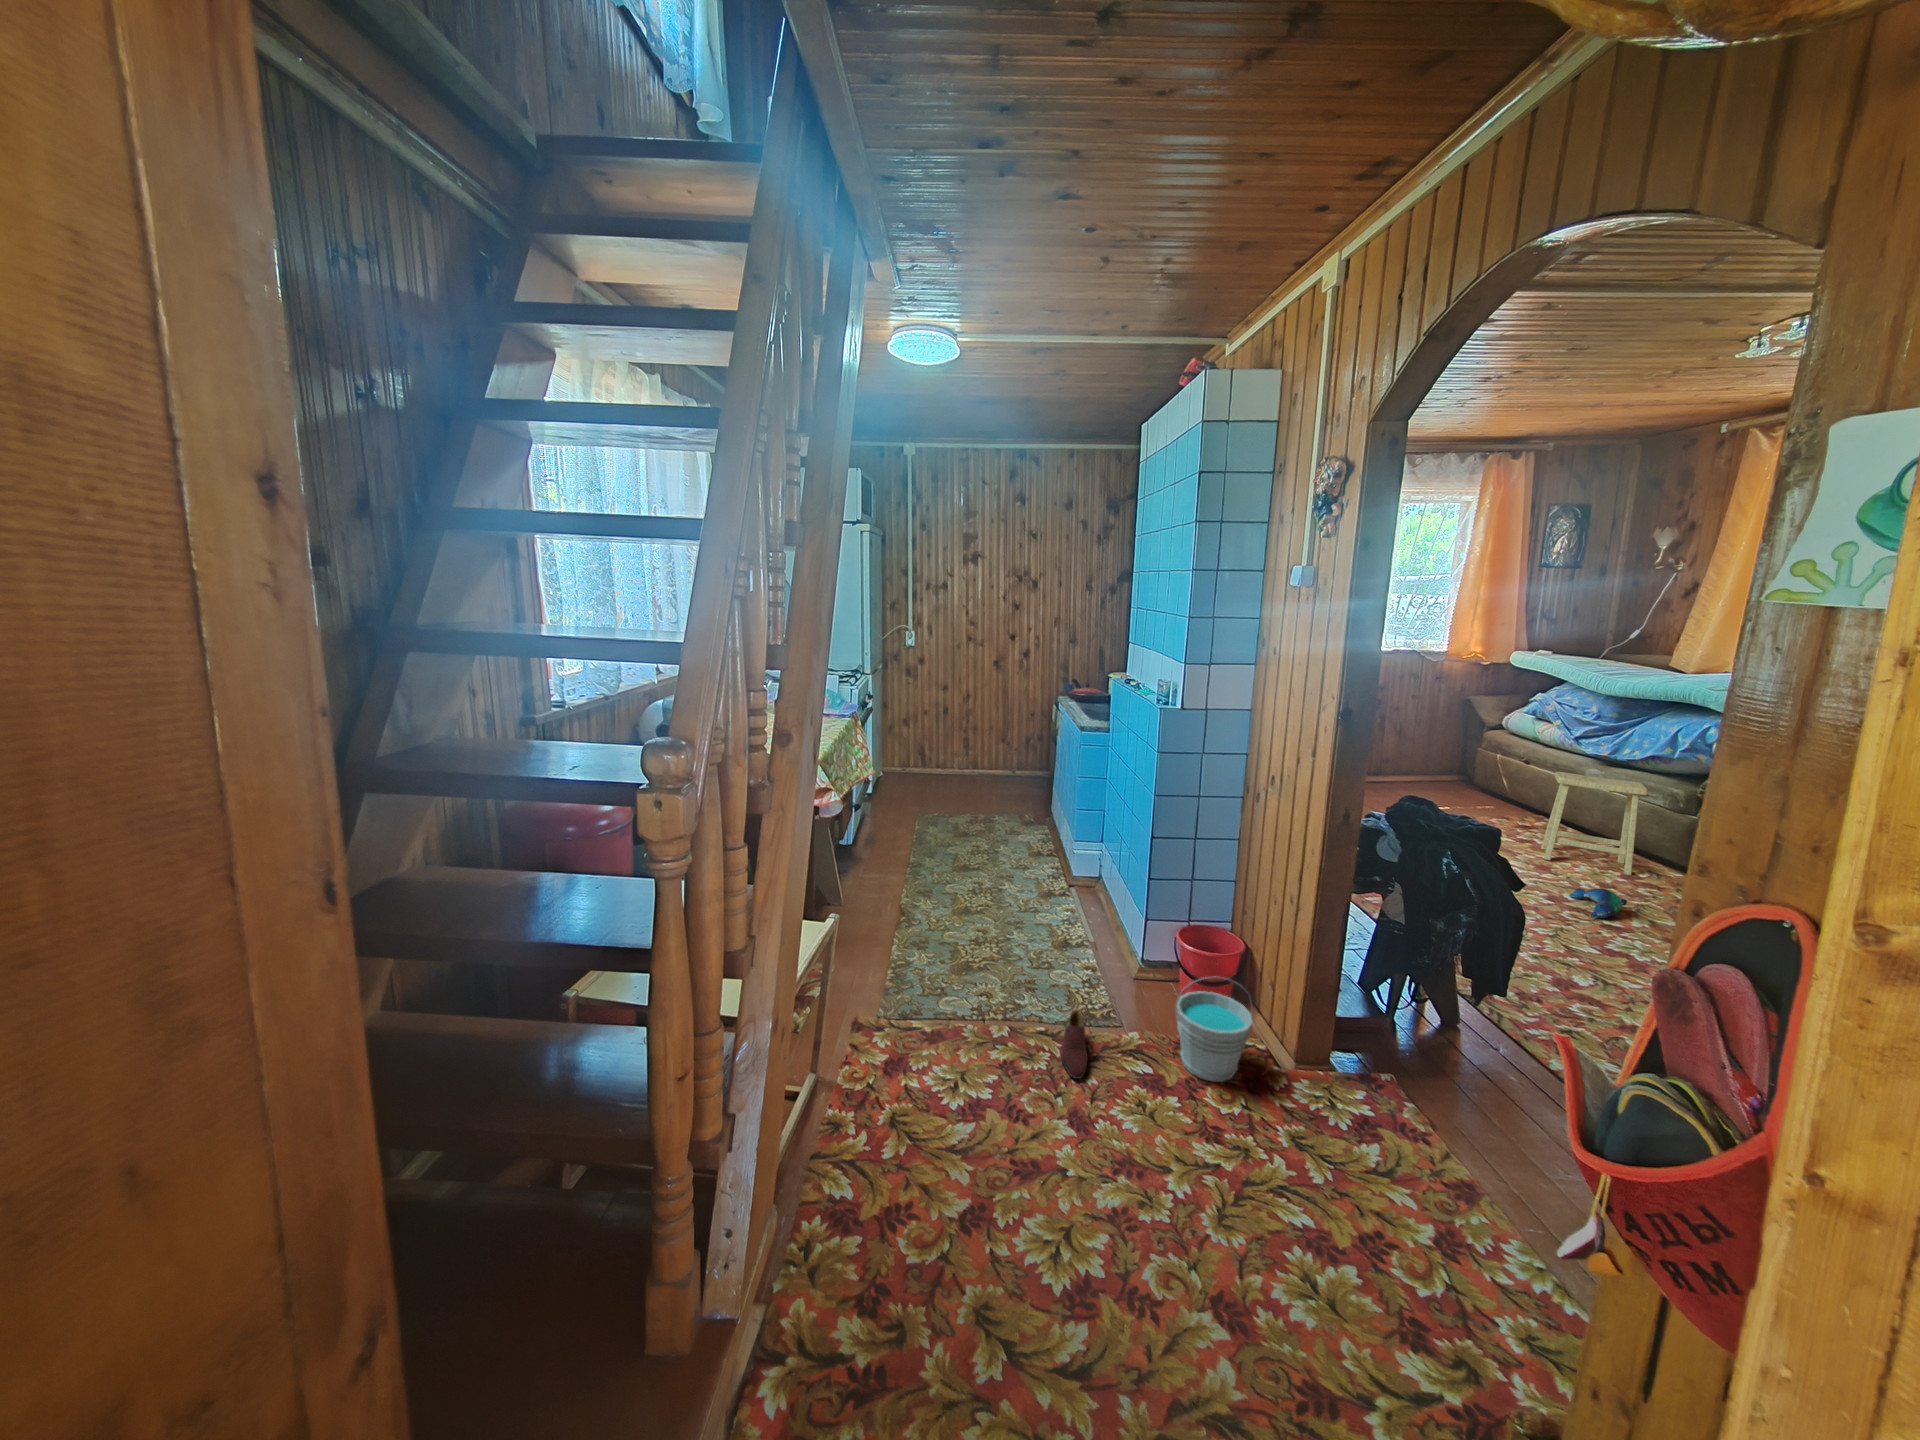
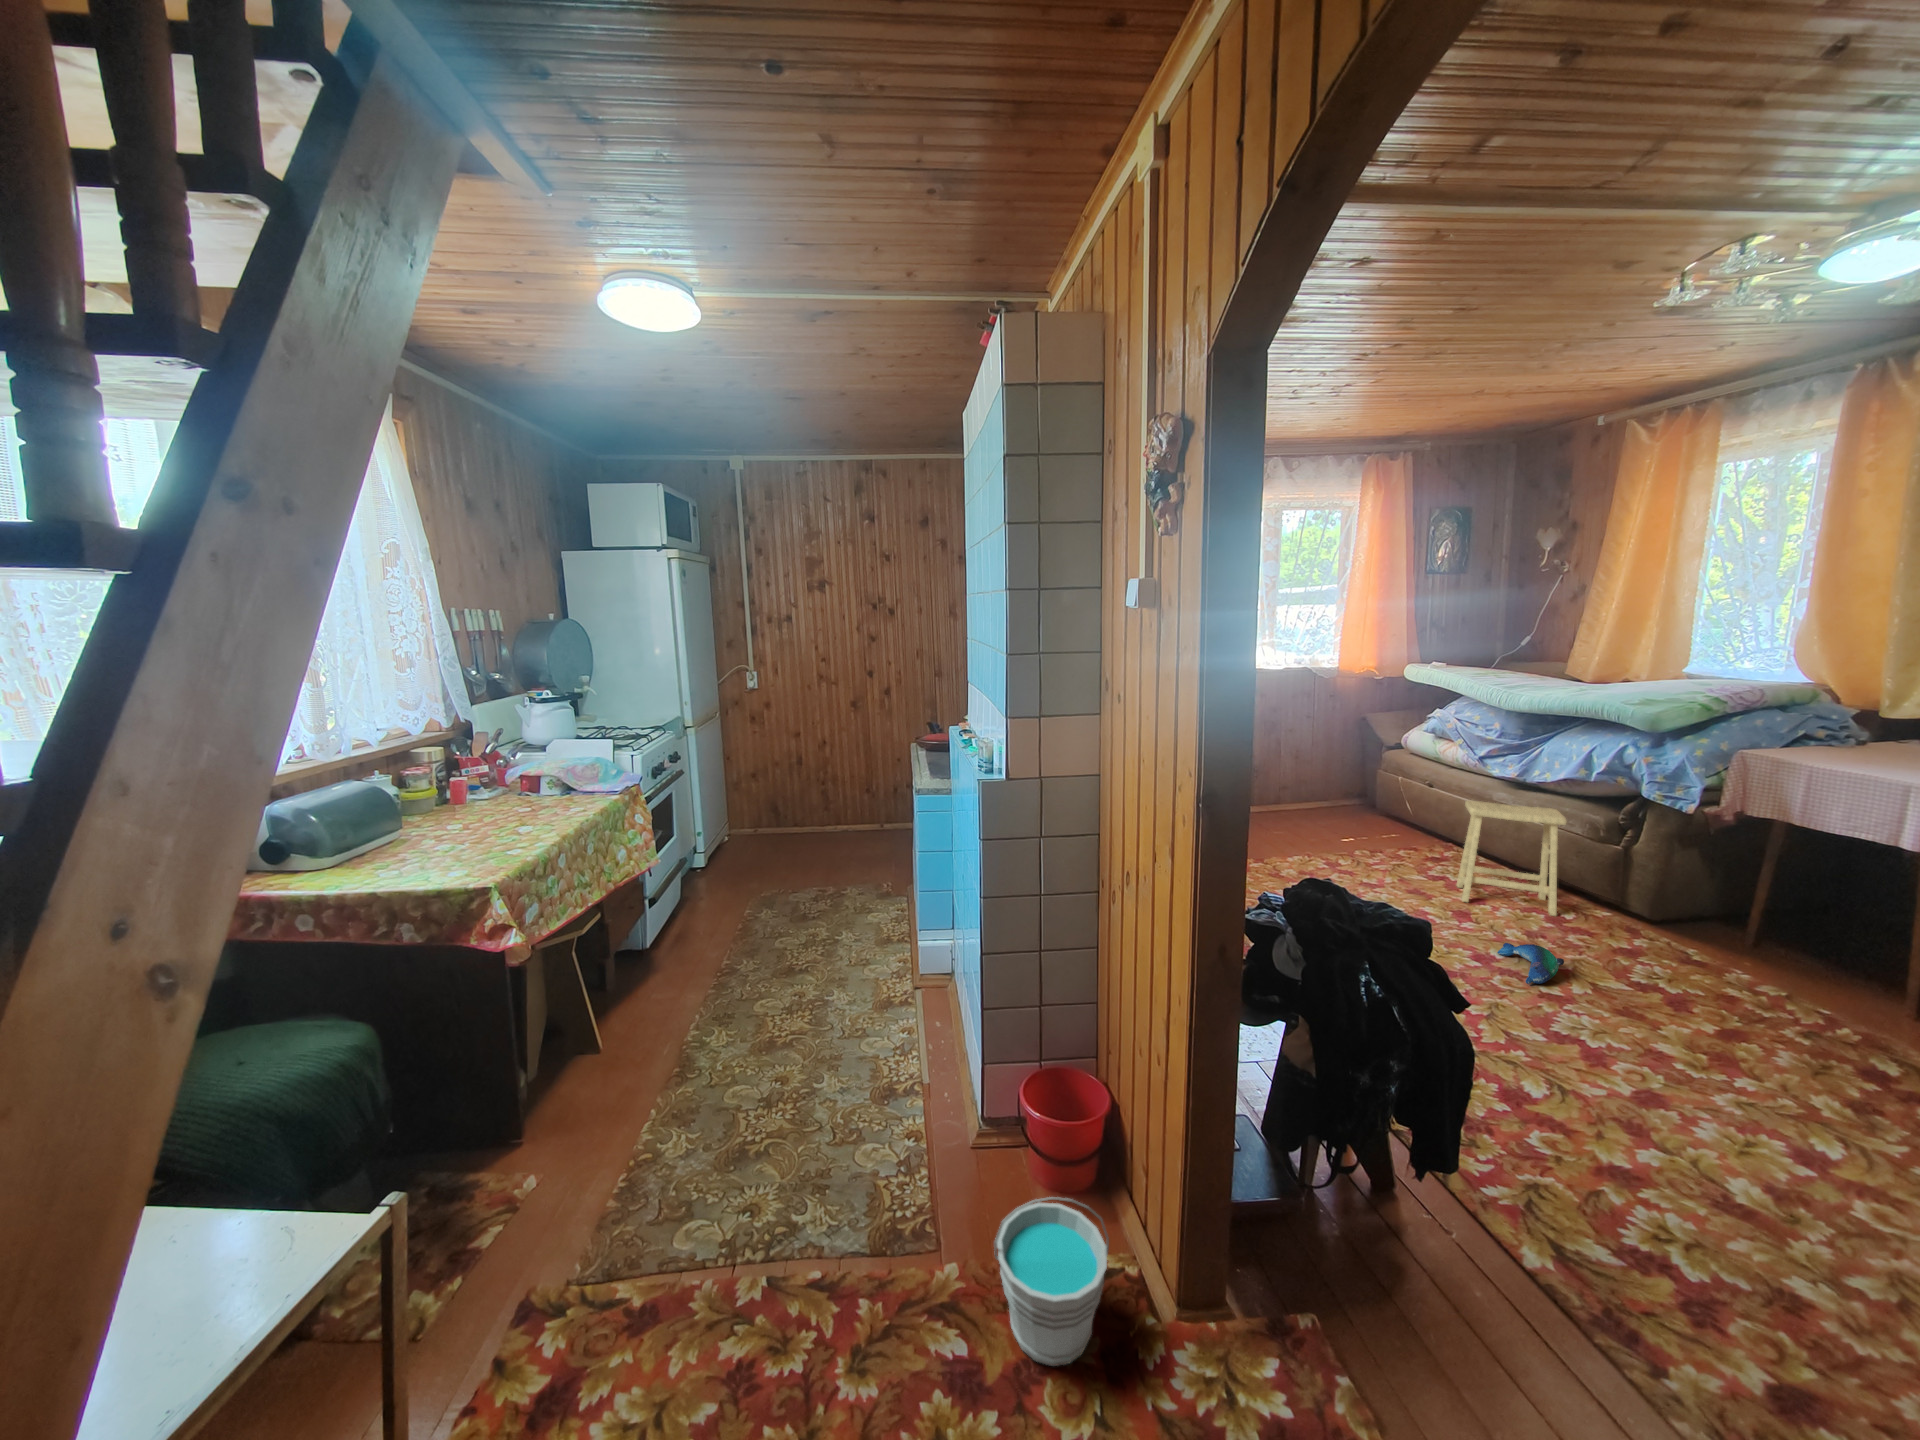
shoe: present [1061,1011,1088,1079] -> none [828,1247,870,1392]

